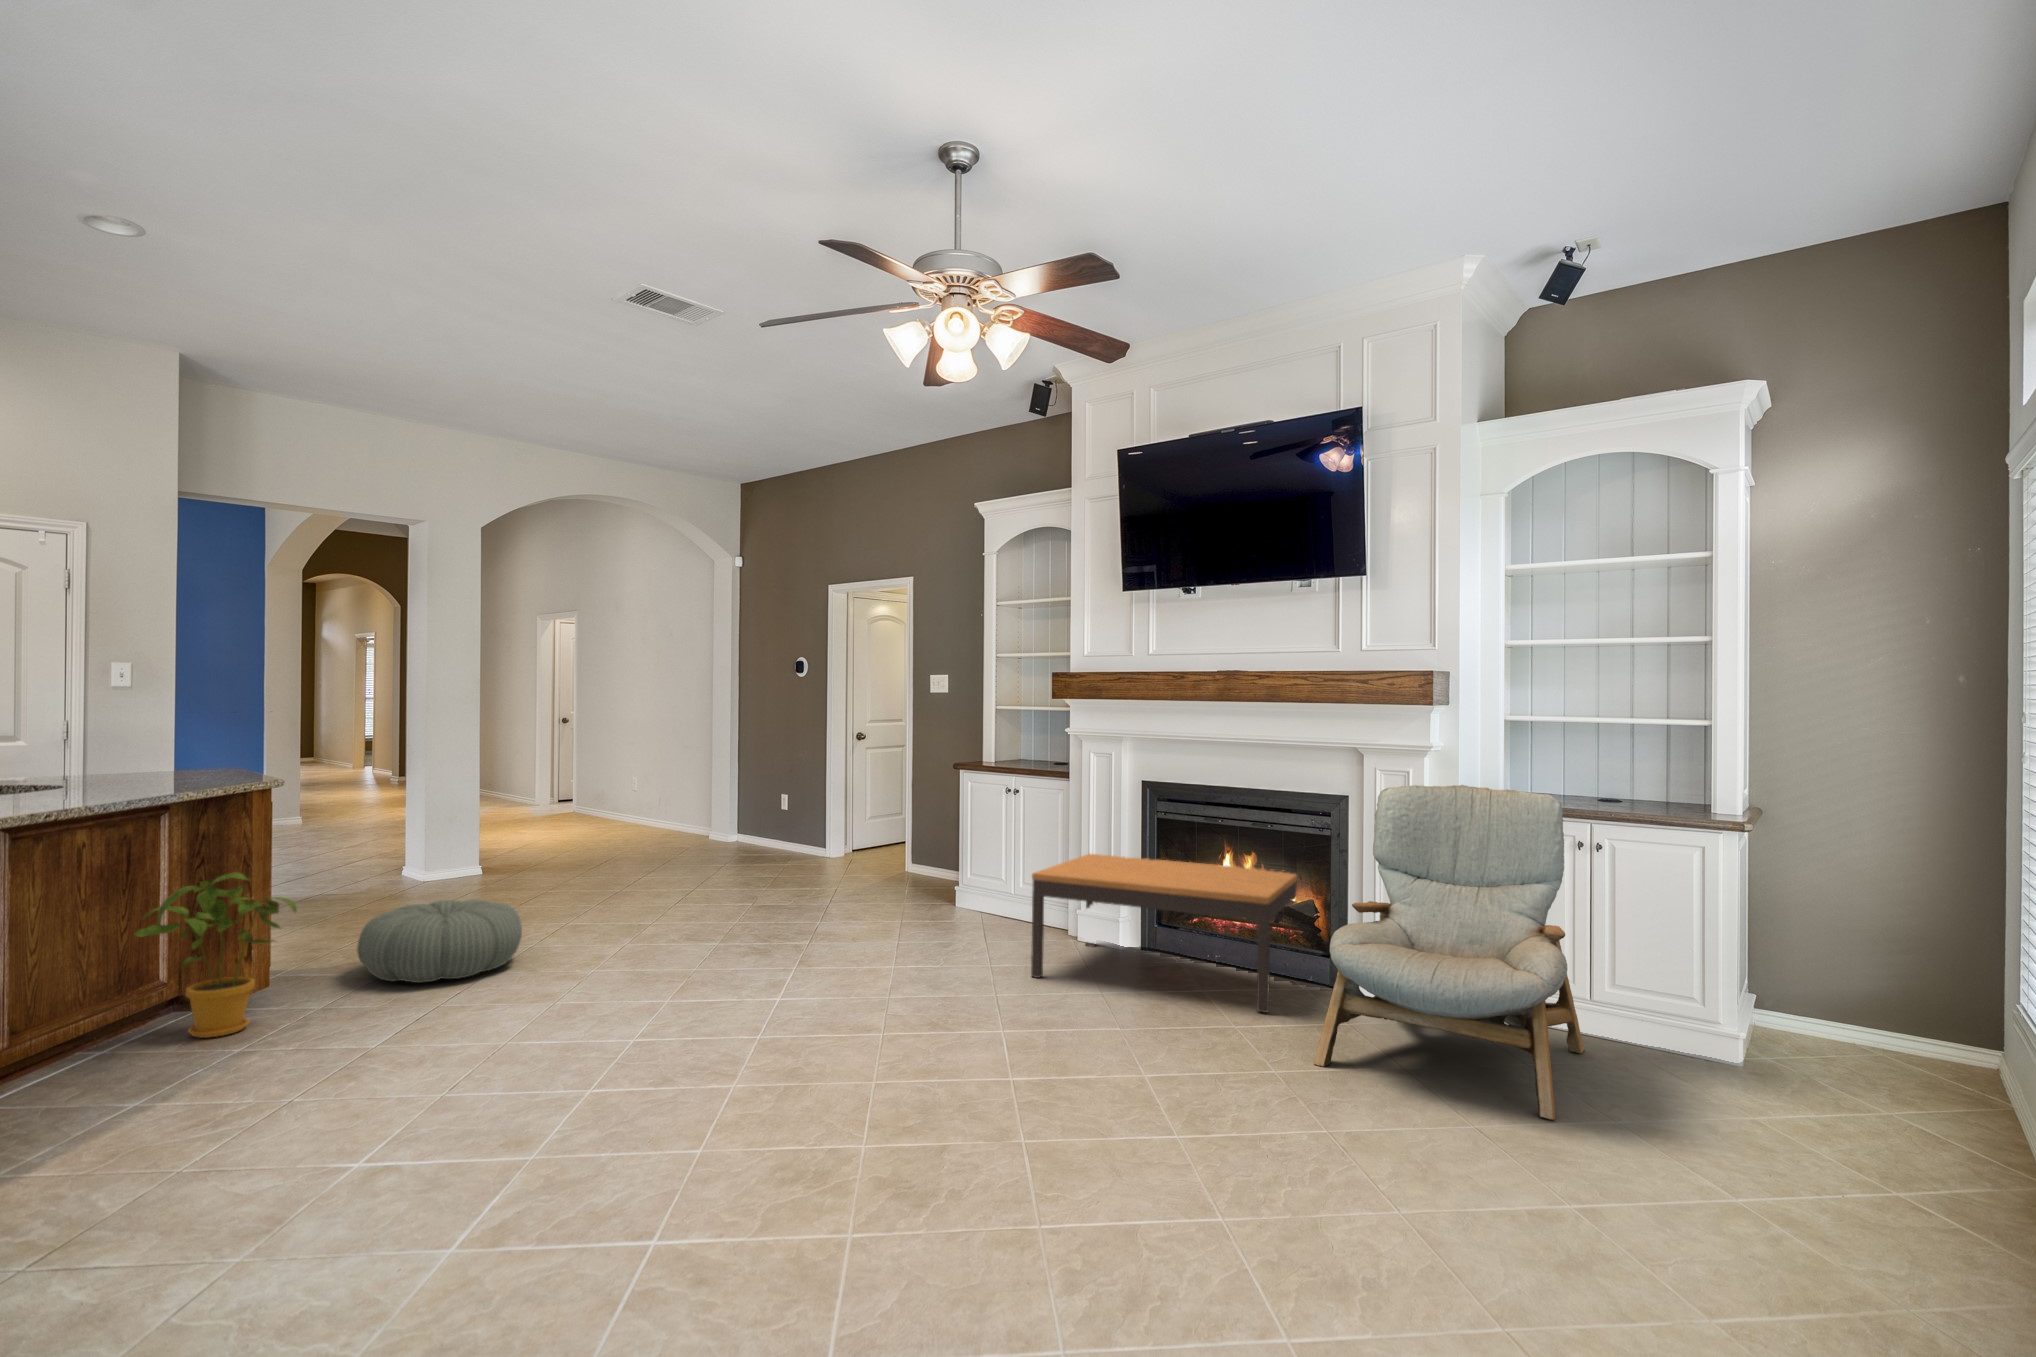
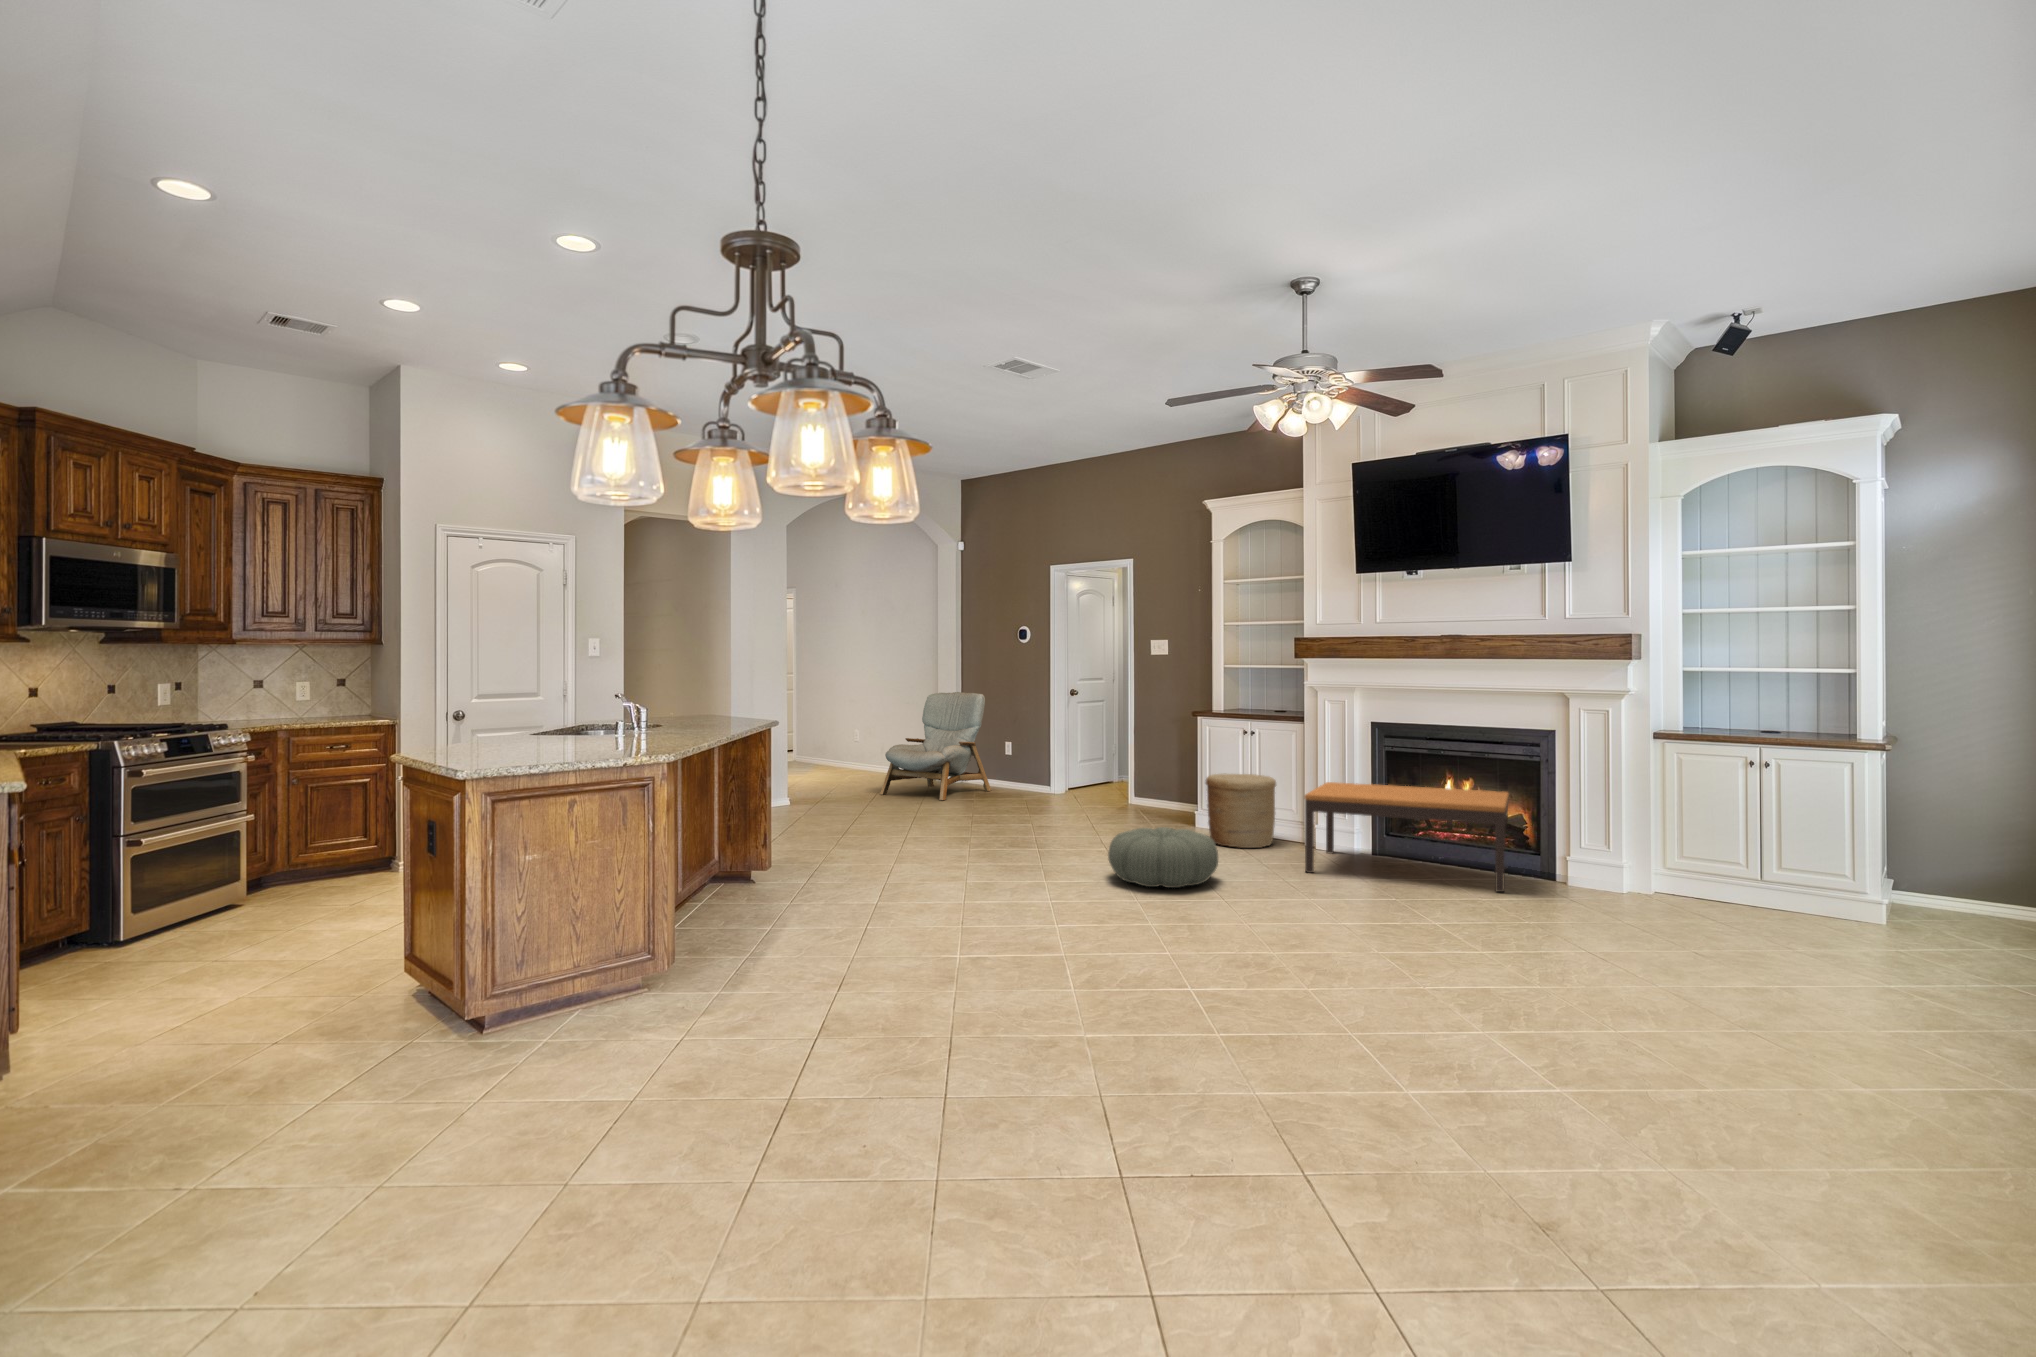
armchair: present [1314,785,1584,1120] -> present [880,692,991,800]
woven basket: none [948,839,1036,937] -> present [1206,774,1276,848]
house plant: present [135,872,297,1038] -> none [719,795,814,908]
pouf: present [357,899,522,983] -> present [1108,827,1218,888]

